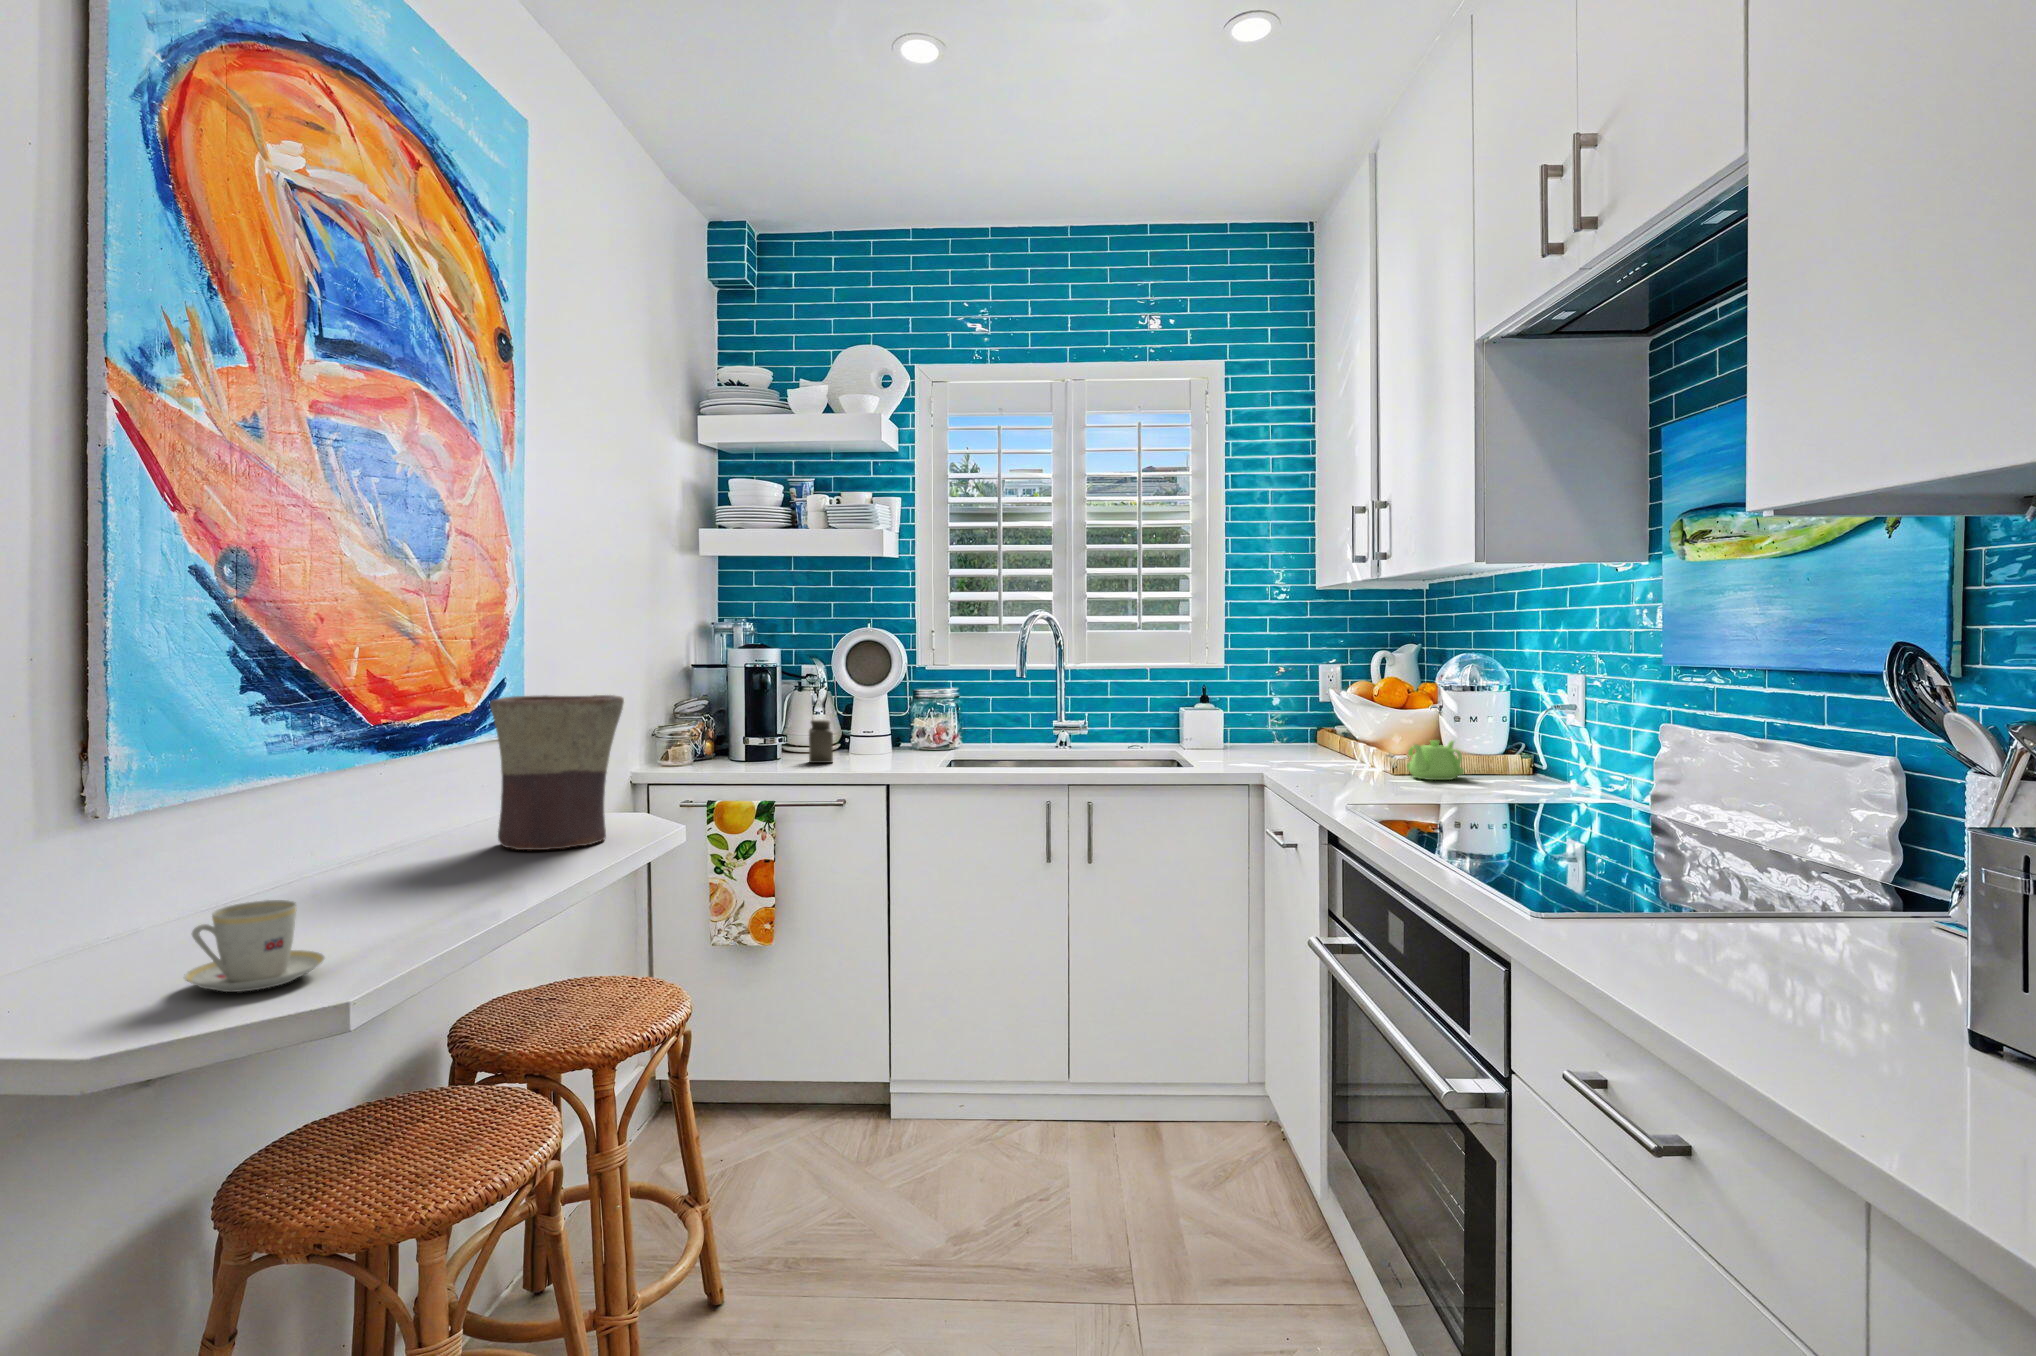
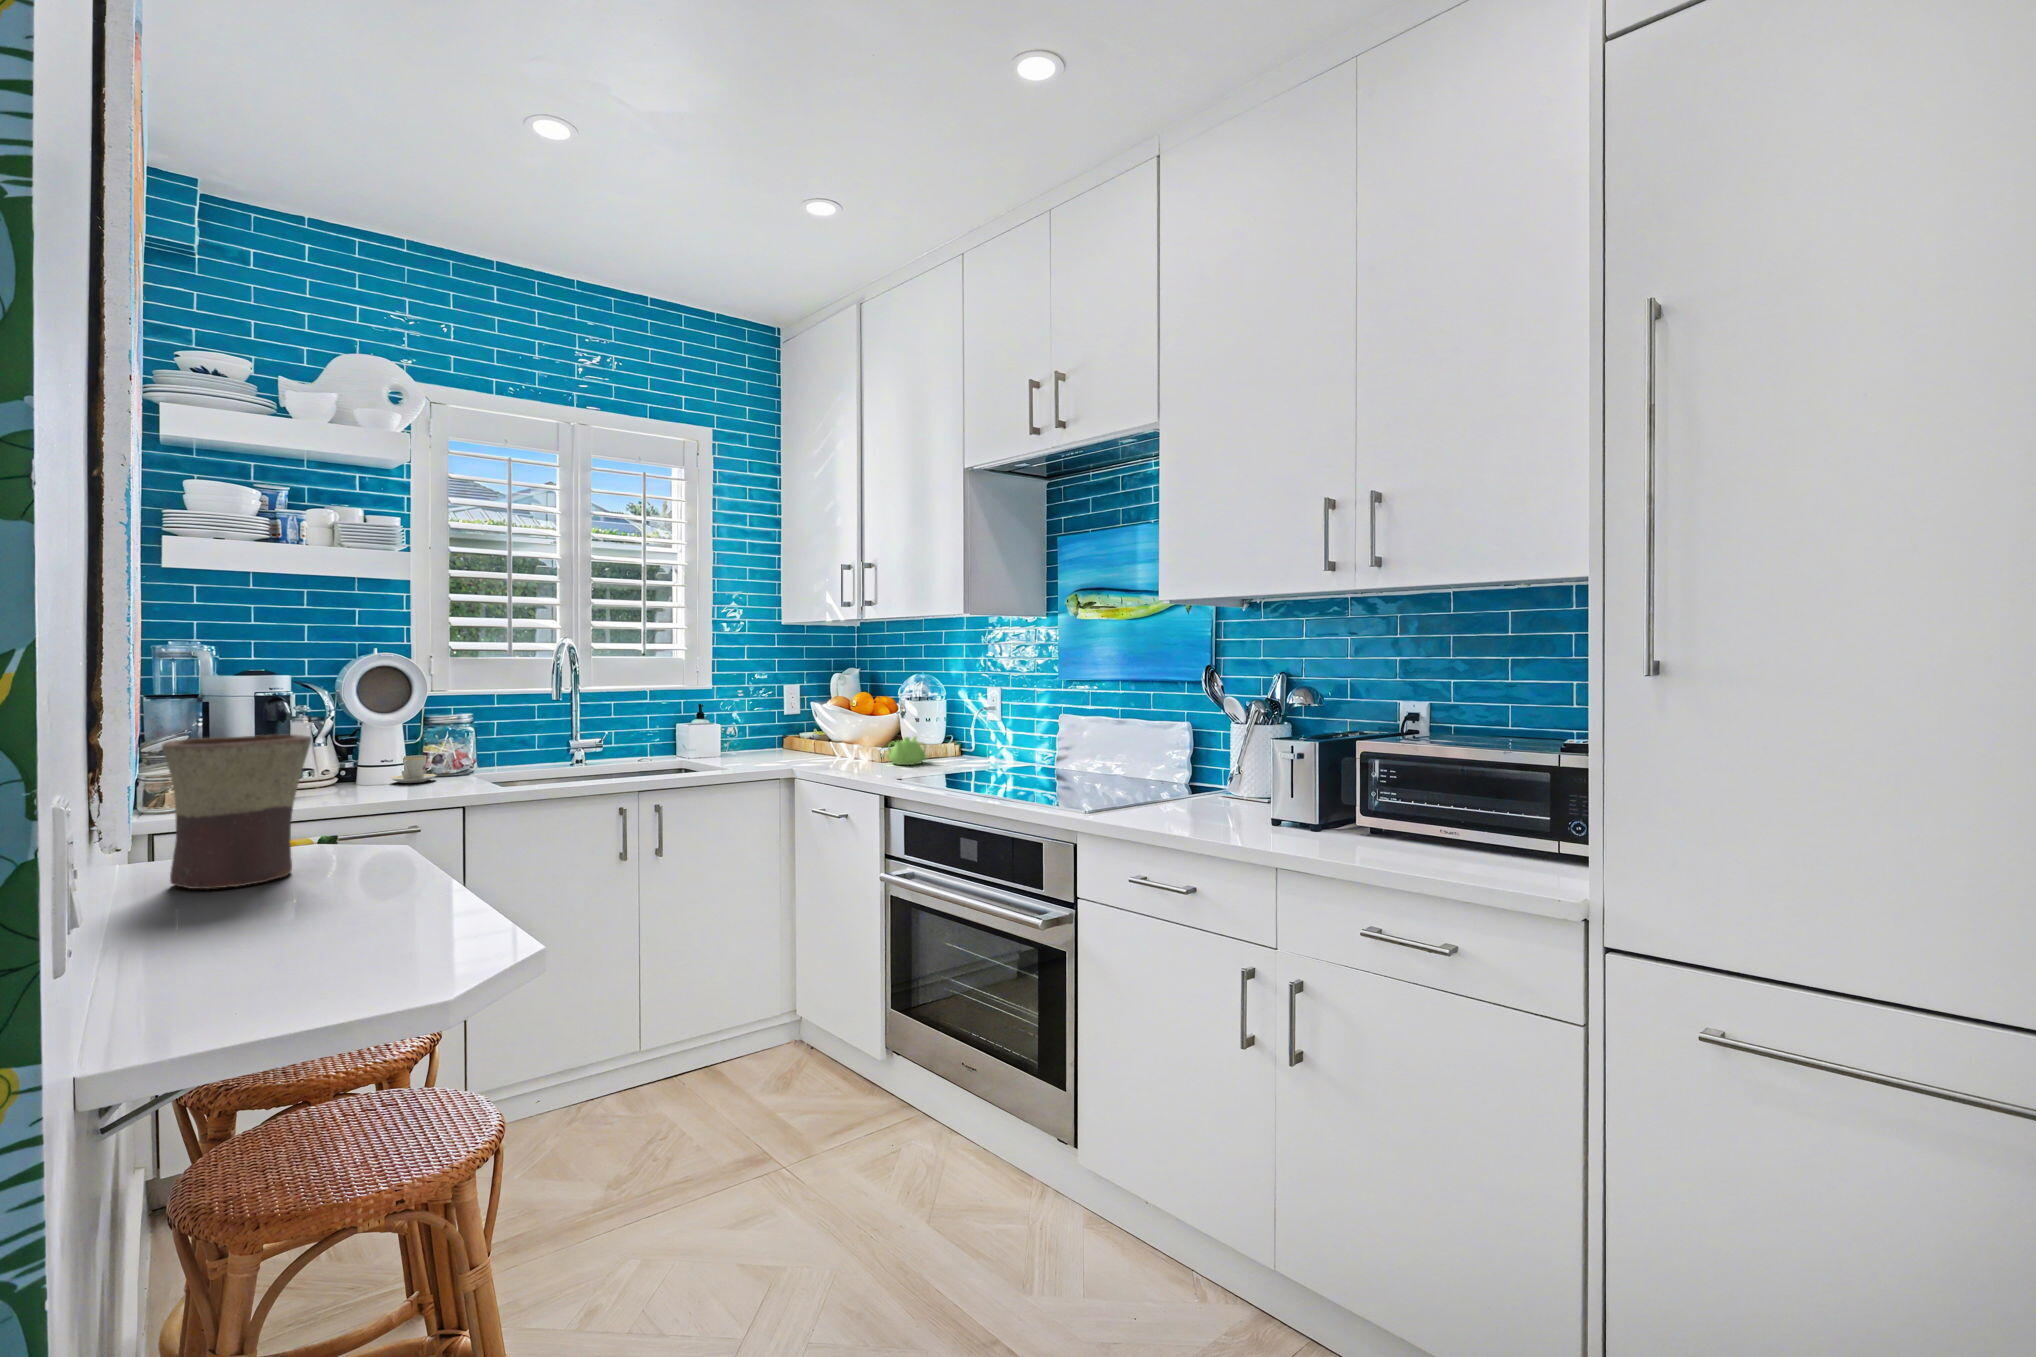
salt shaker: present [809,719,833,763] -> none [331,748,363,792]
teacup: present [184,900,325,992] -> present [391,755,436,783]

